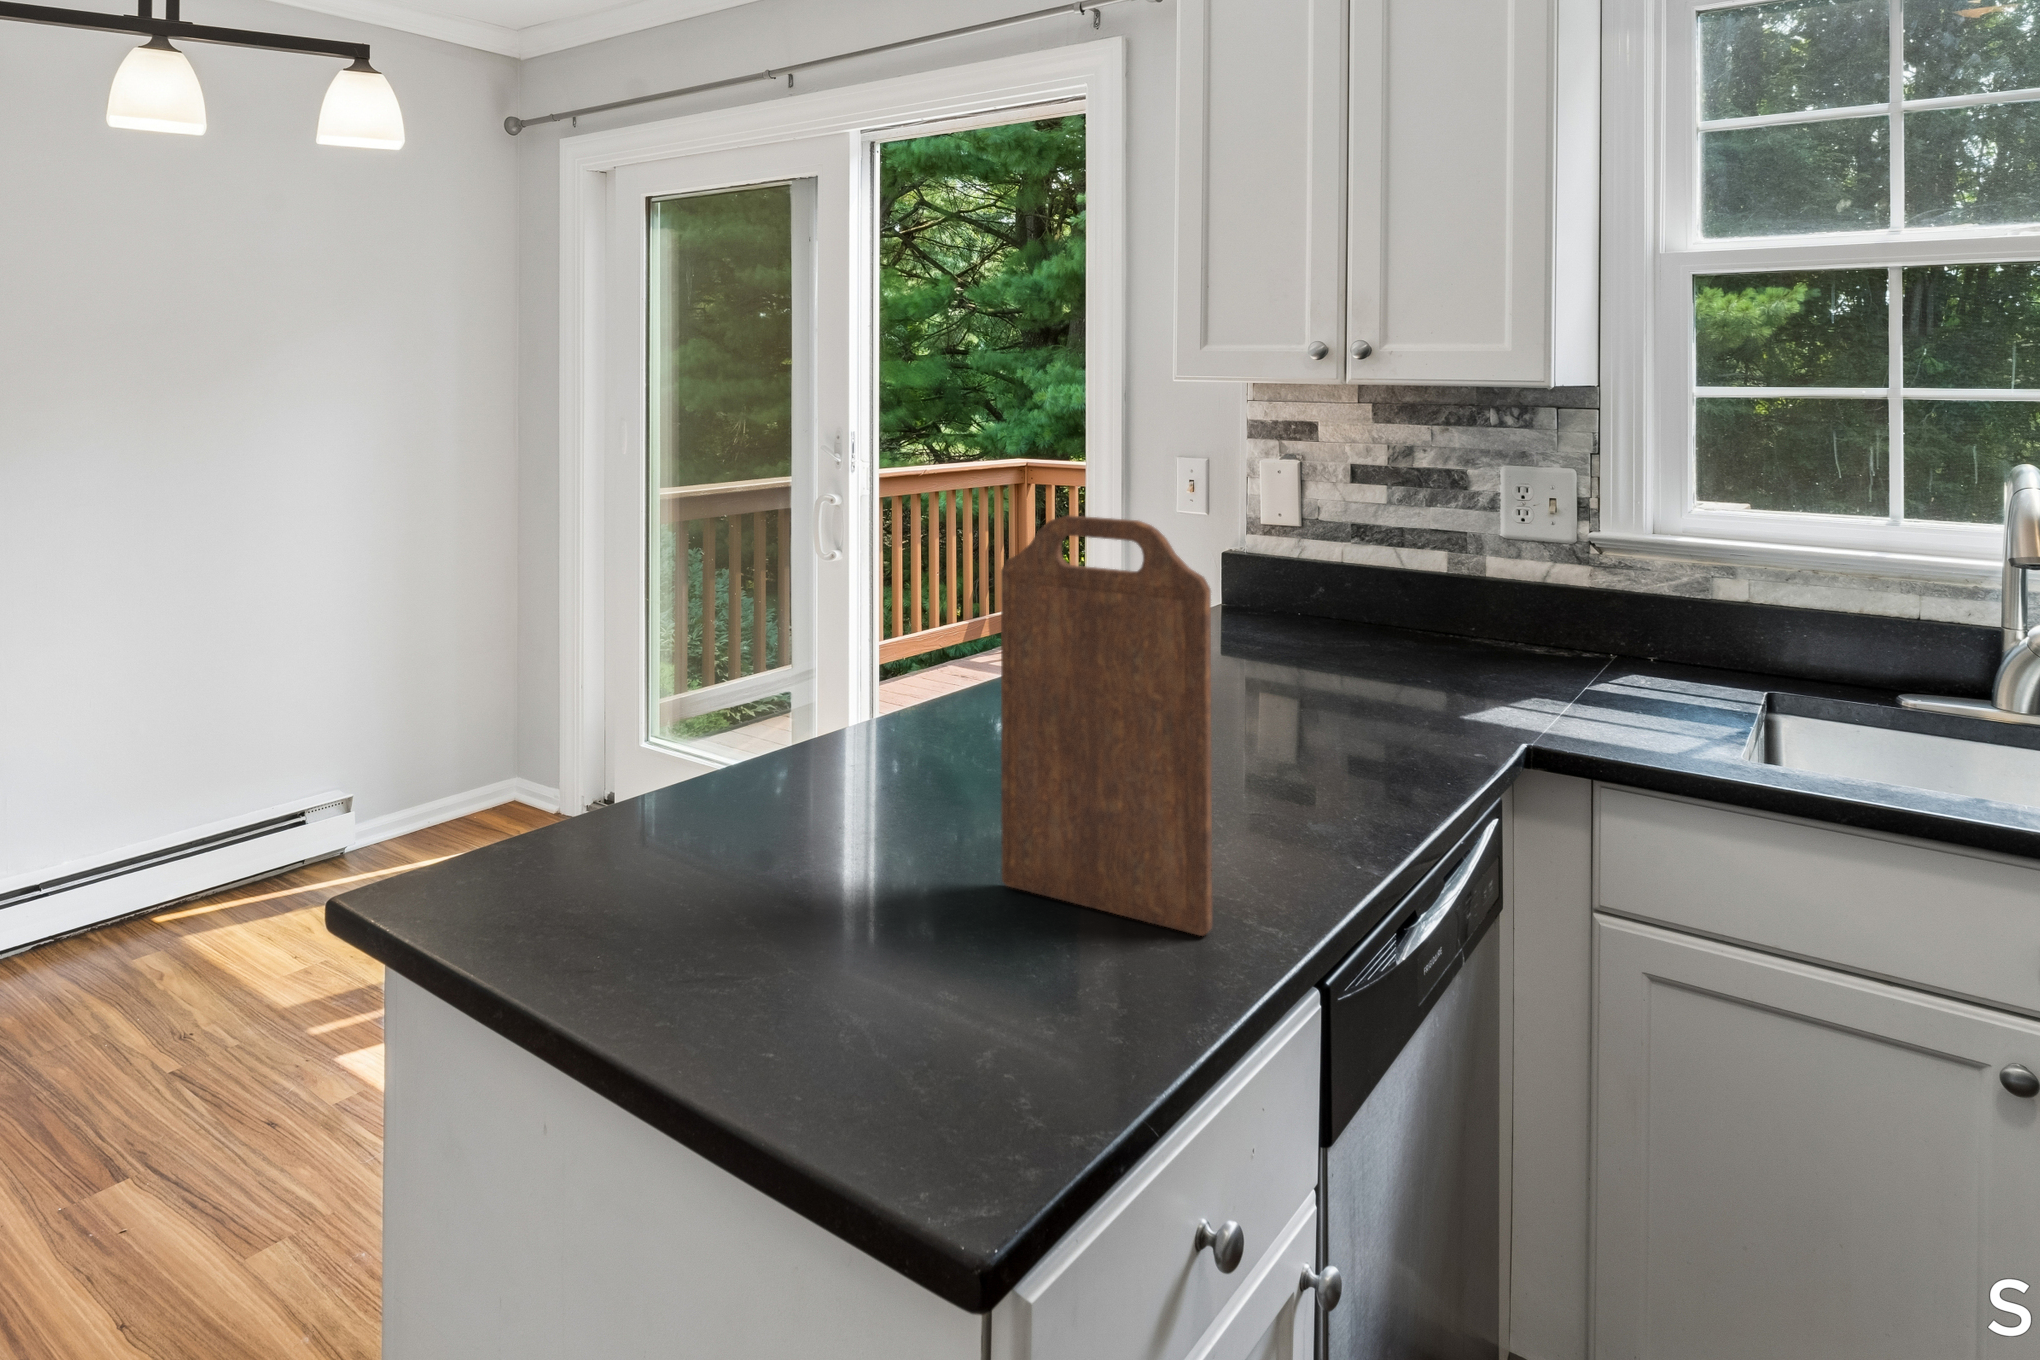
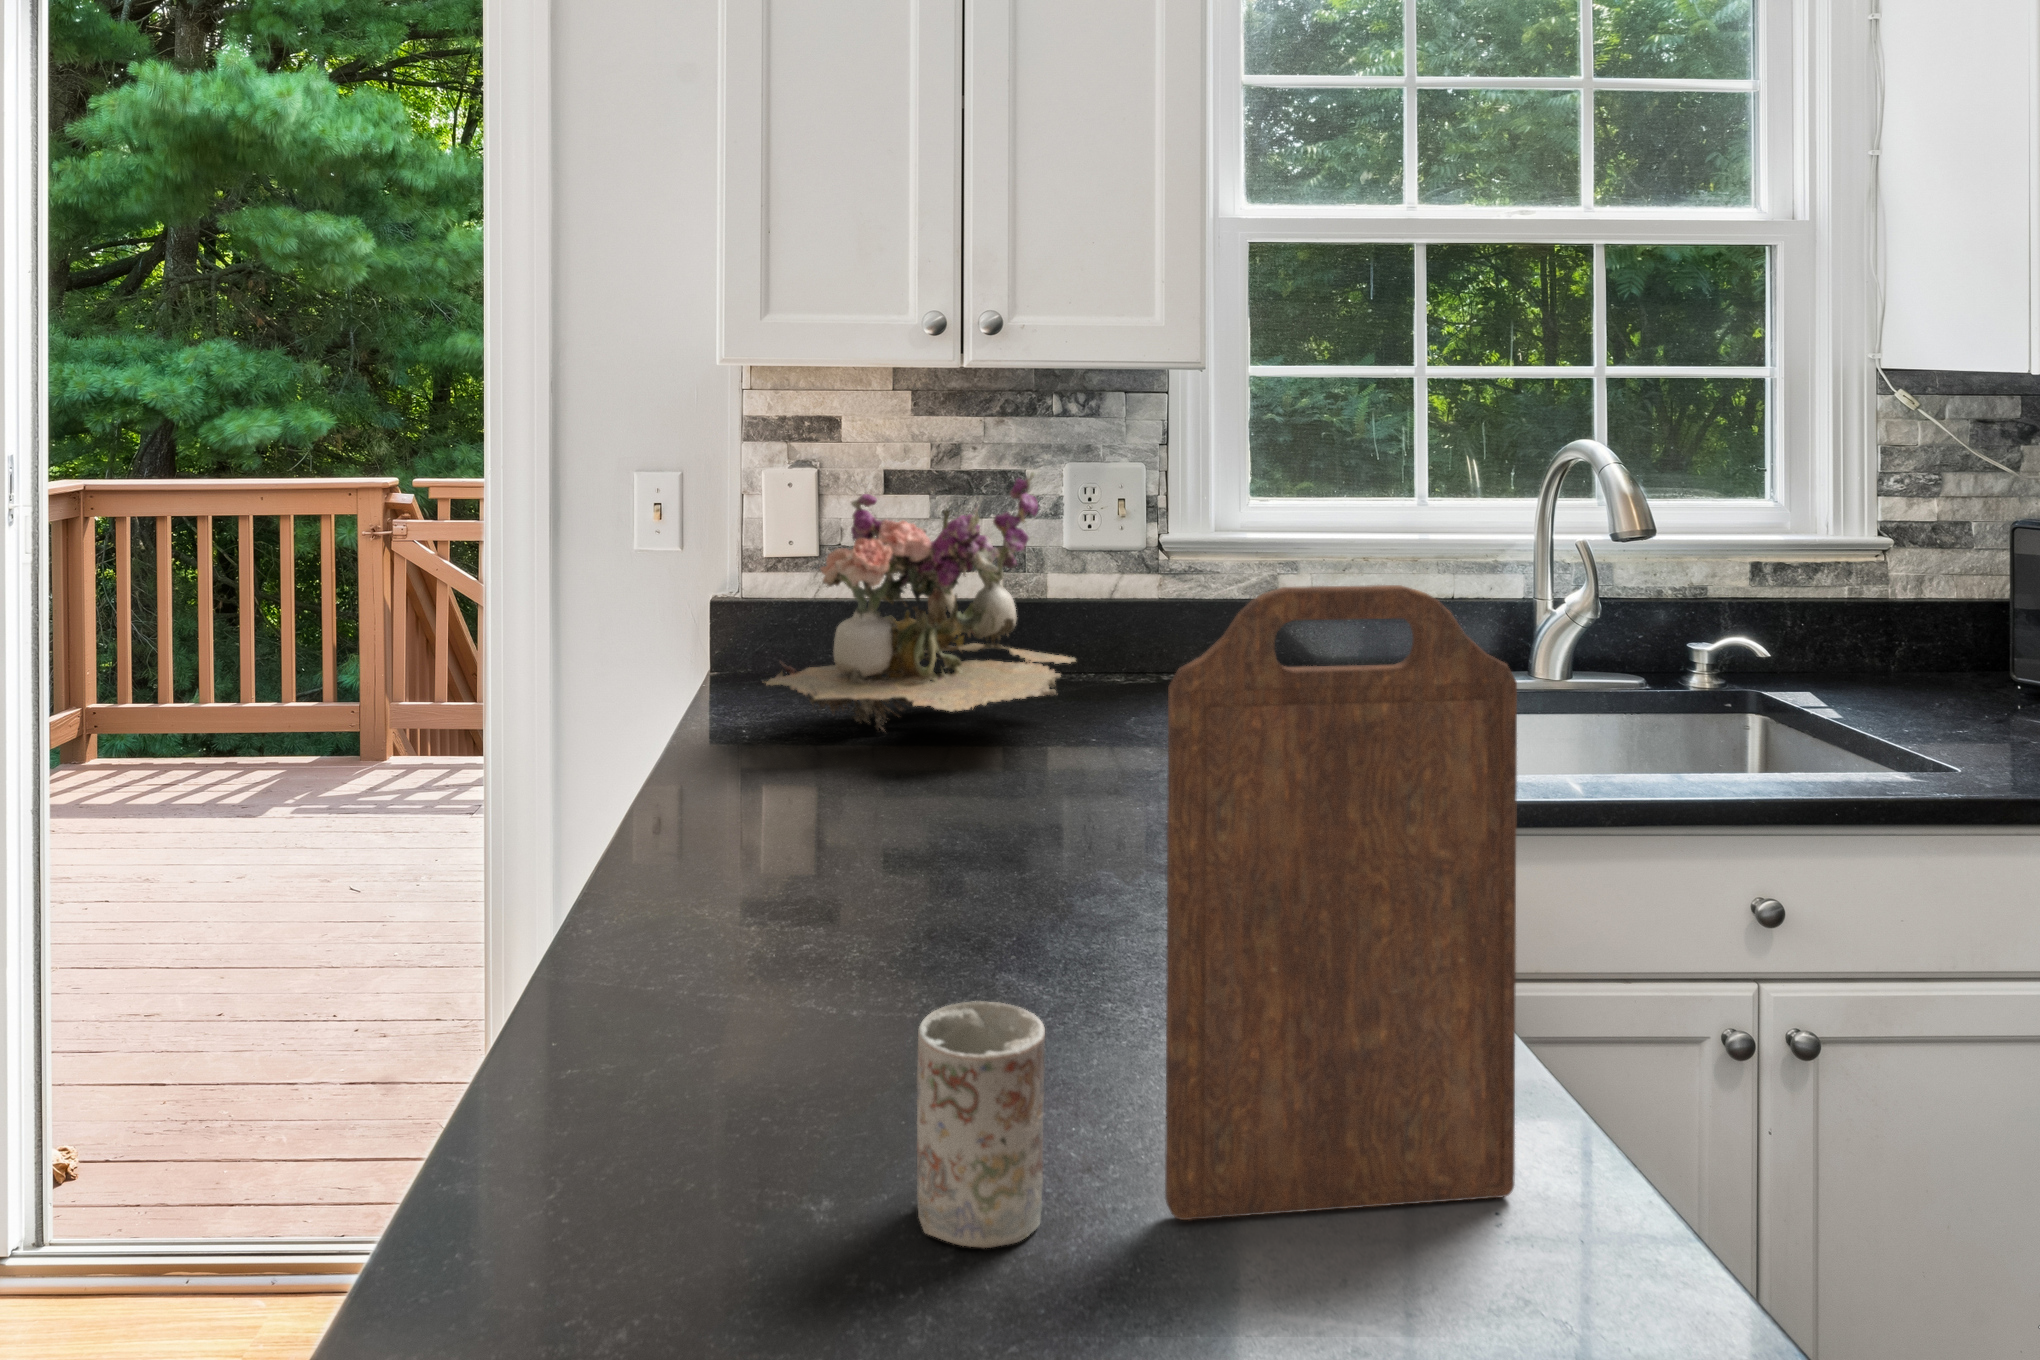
flower arrangement: none [1197,469,1454,656] -> present [766,472,1076,730]
mug: none [888,741,986,869] -> present [917,1001,1045,1248]

